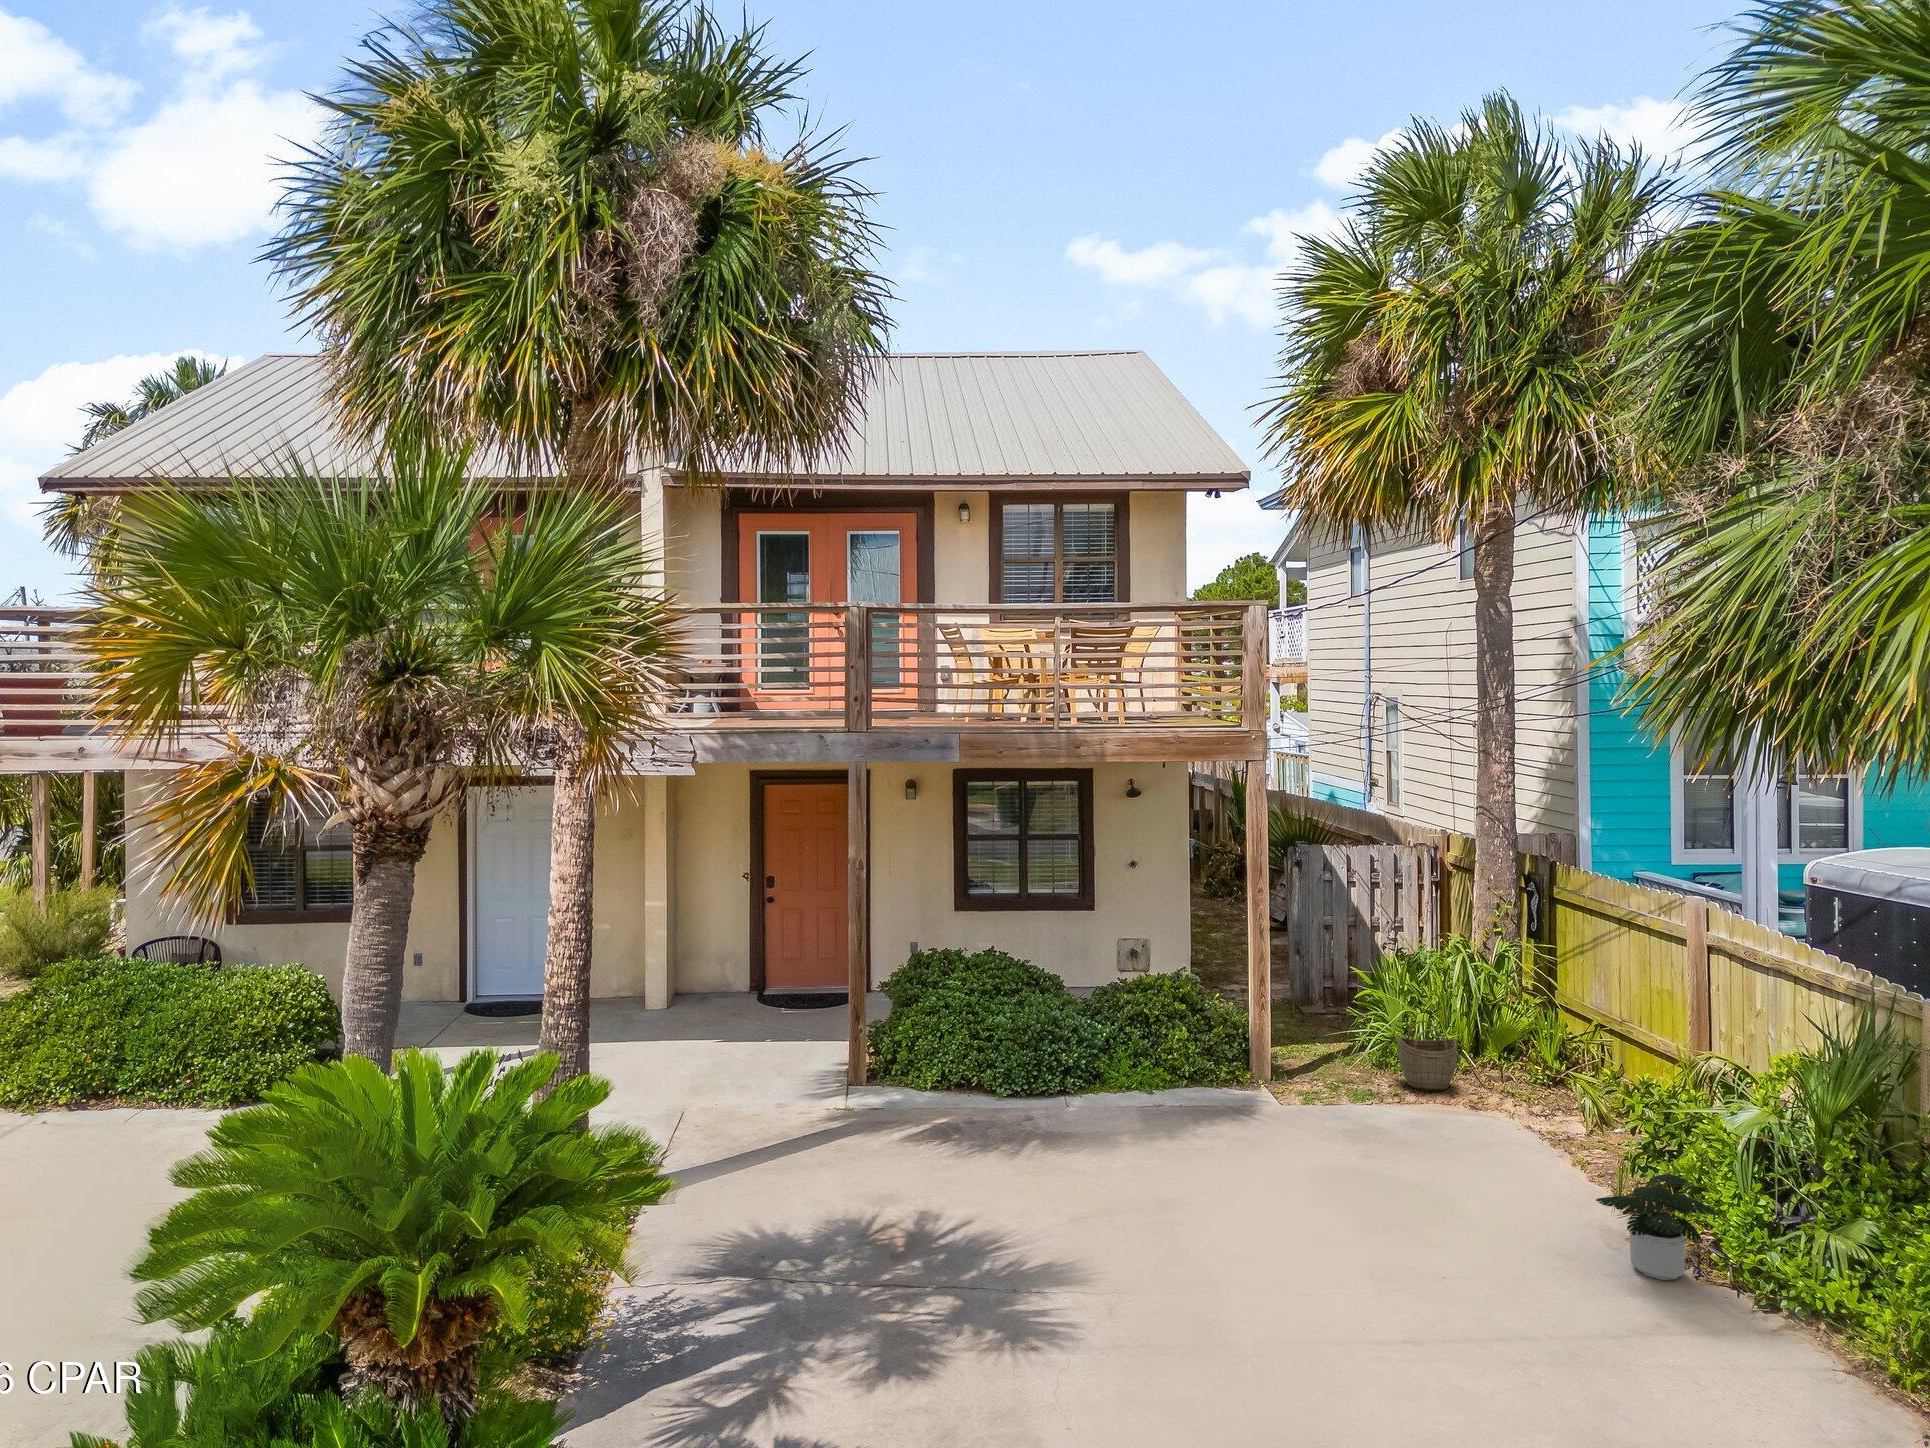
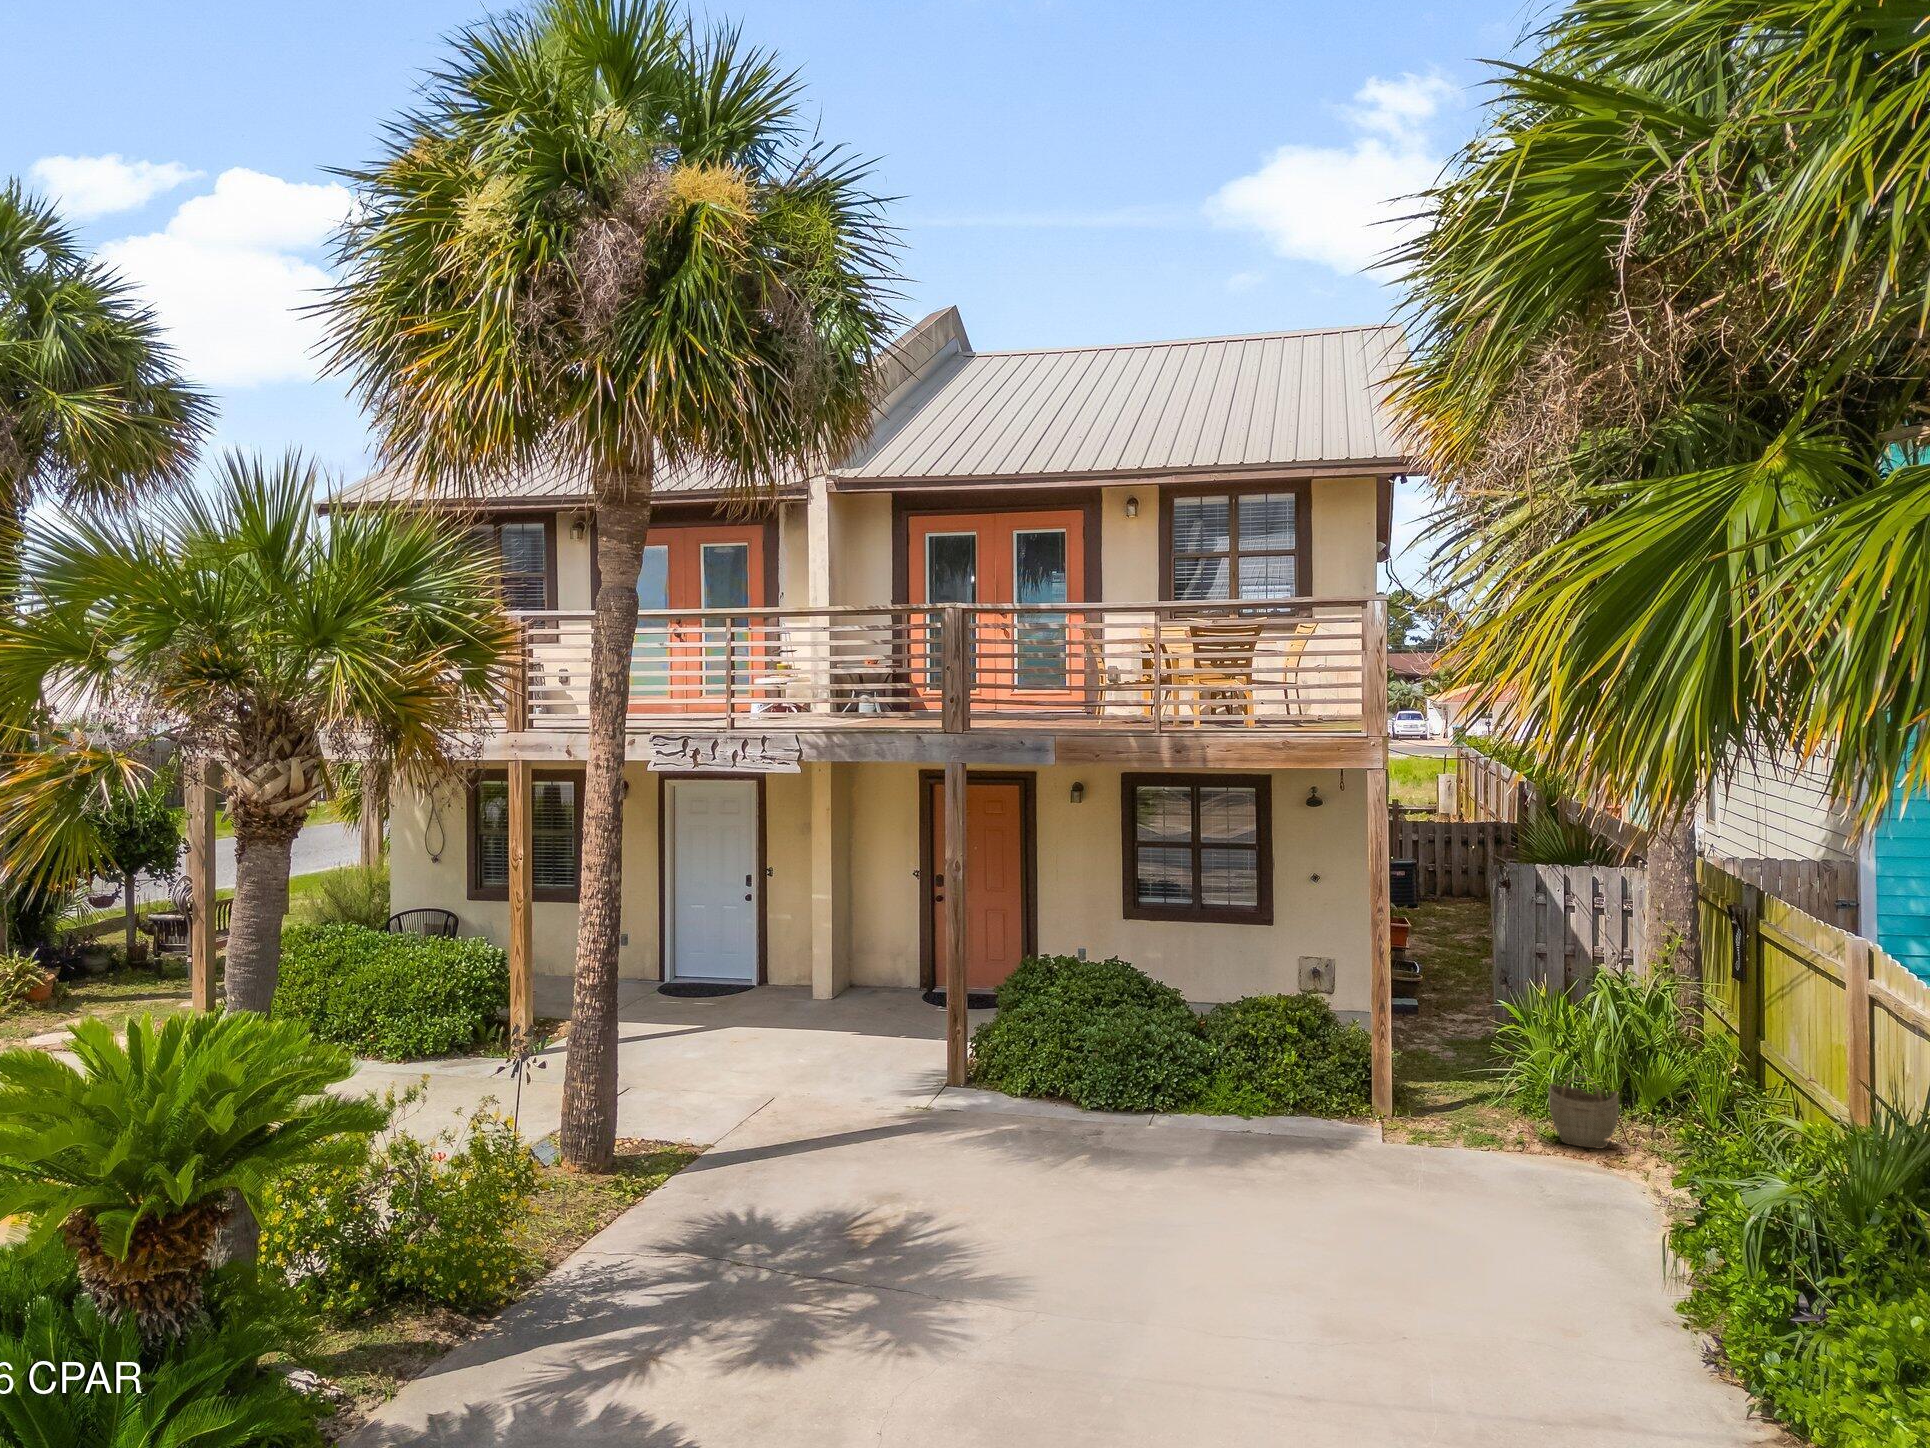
potted plant: present [1596,1174,1716,1280] -> none [1593,1244,1709,1363]

